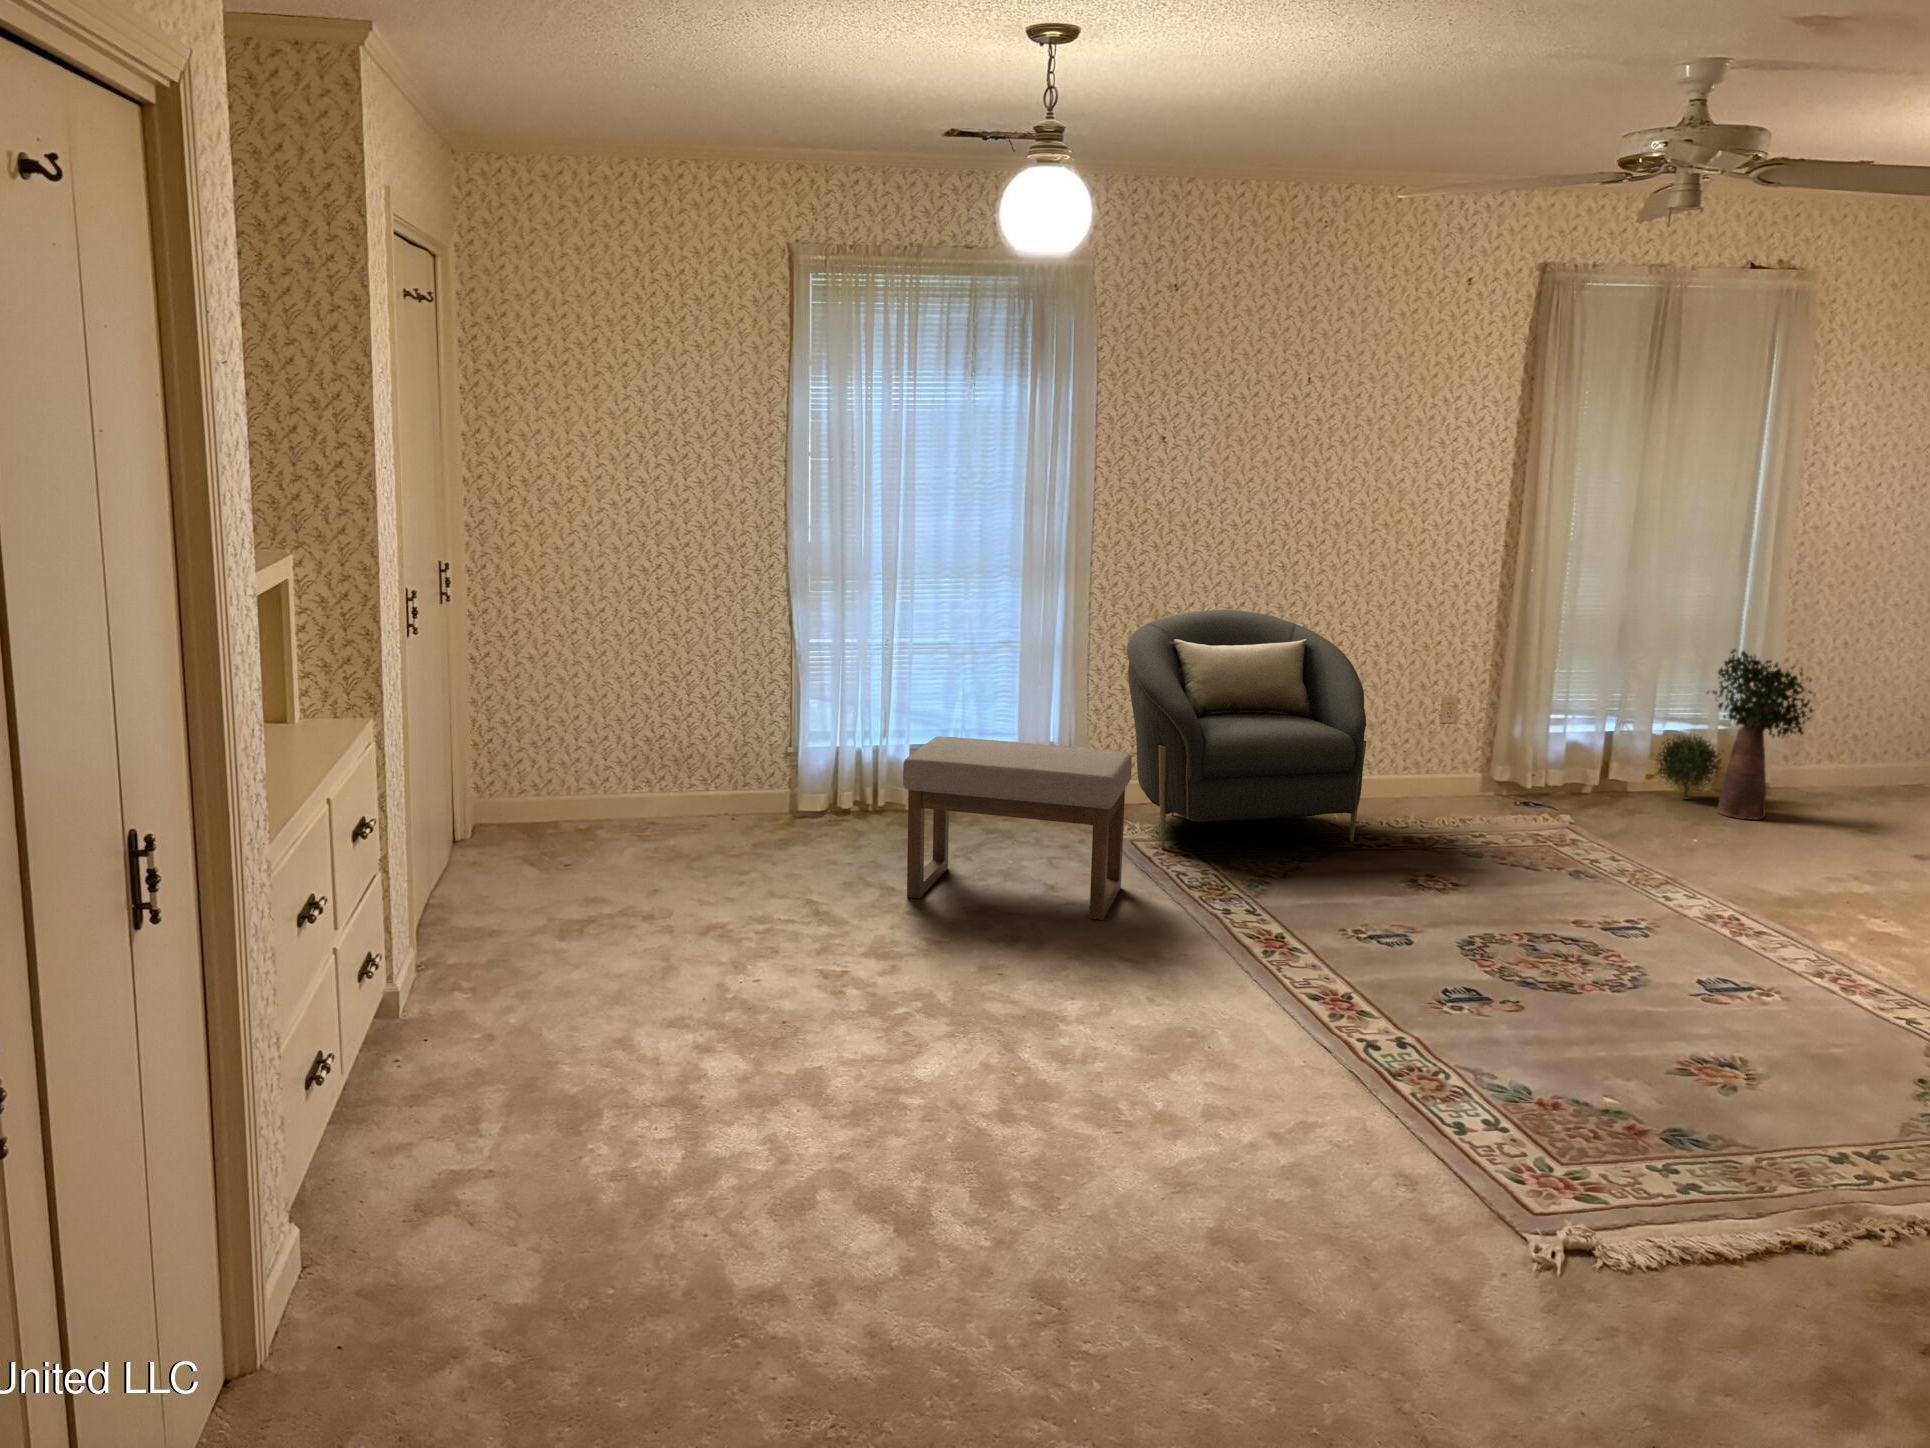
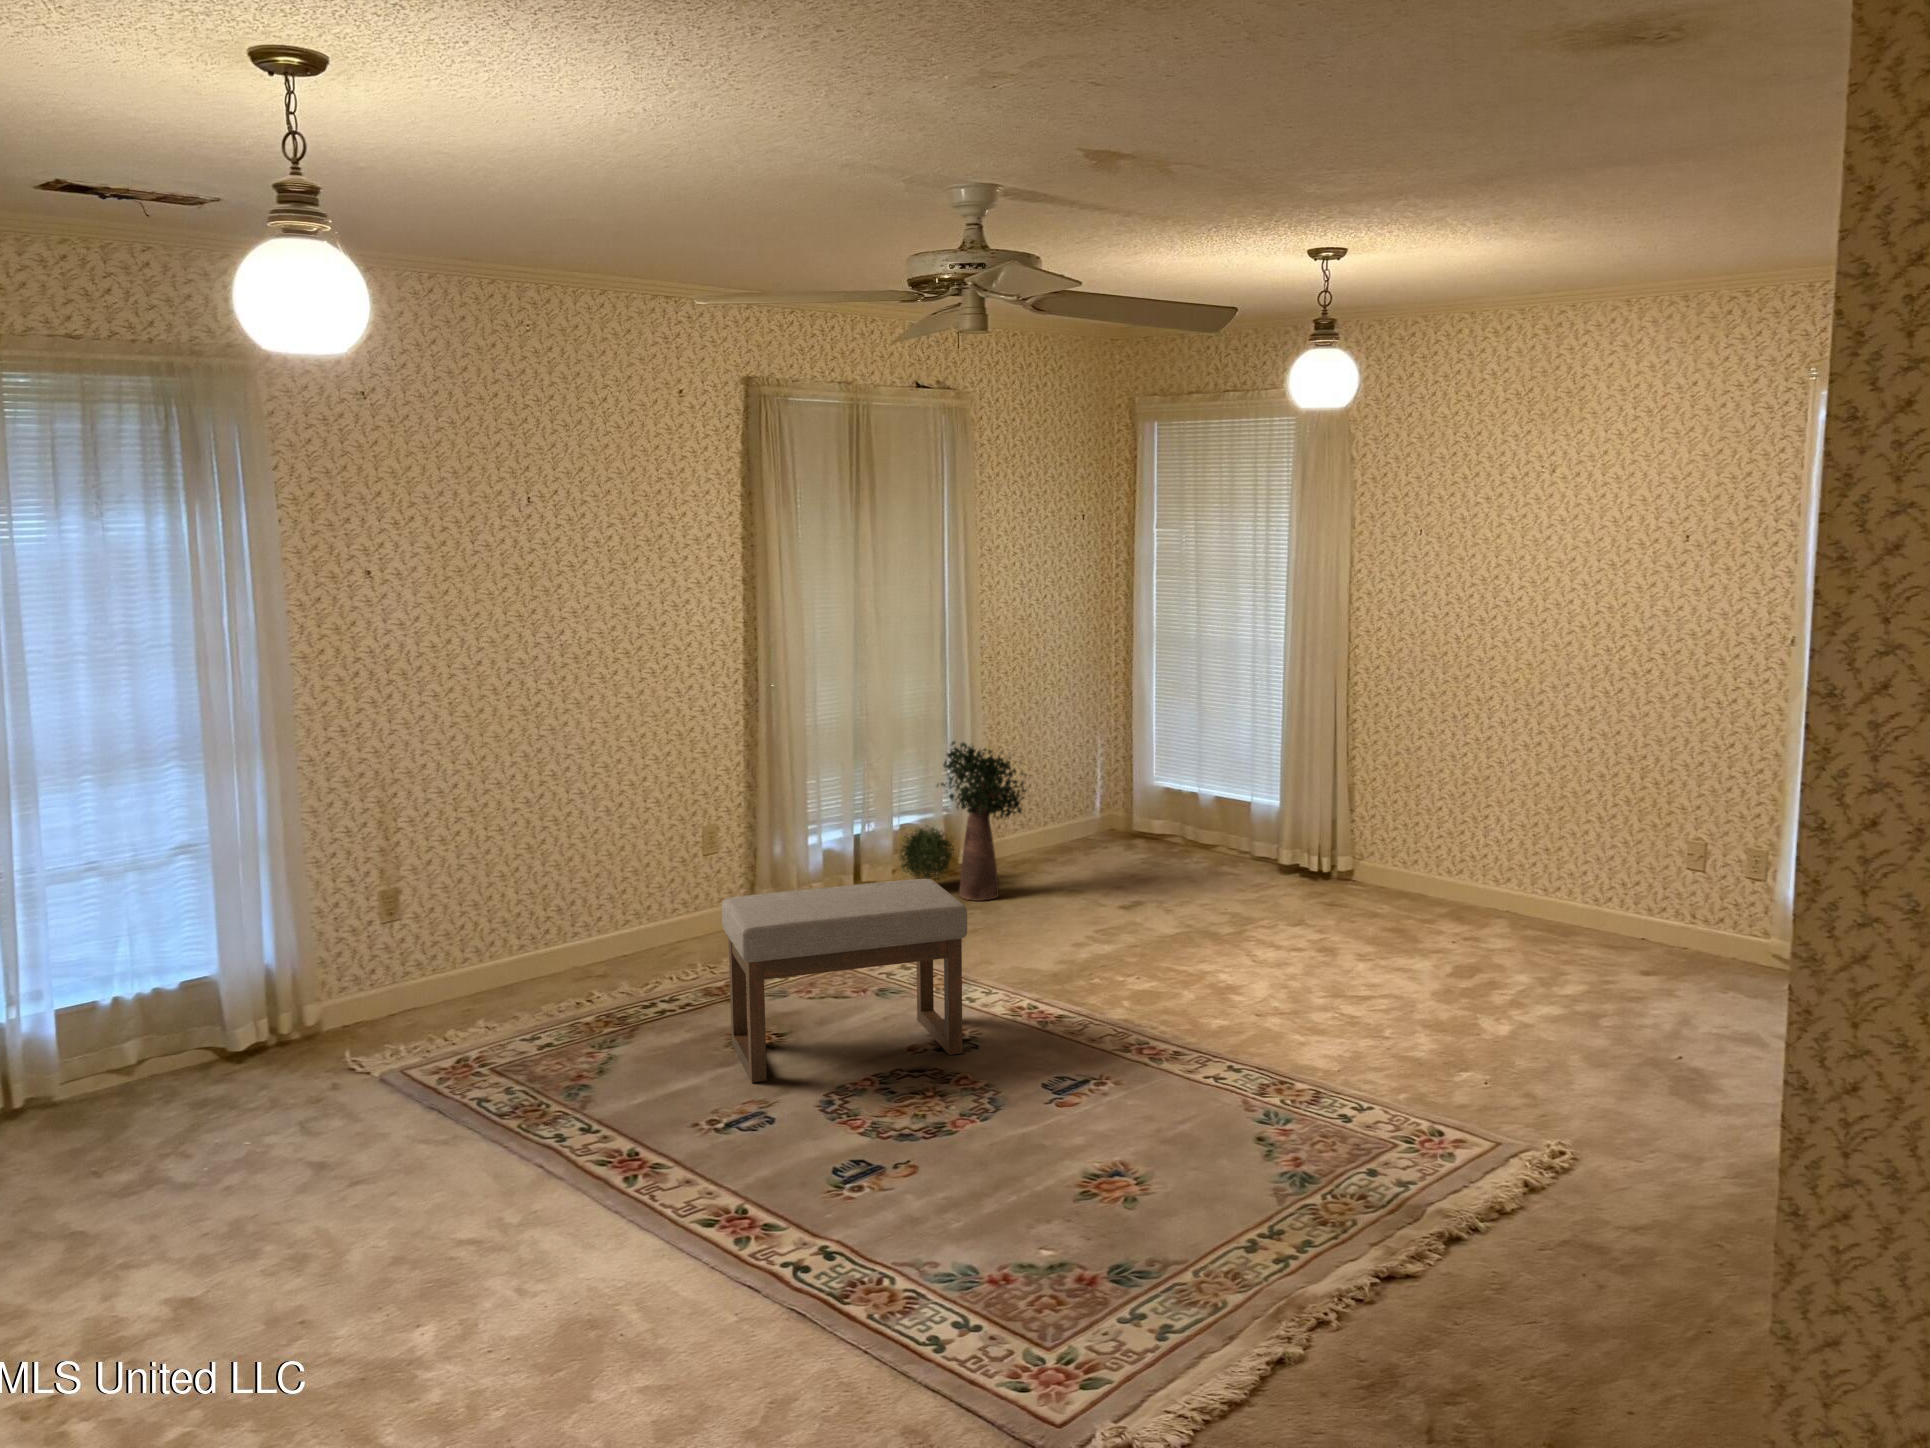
armchair: present [1127,610,1367,848] -> none [357,766,659,1070]
ottoman: present [903,736,1132,920] -> present [722,879,967,1083]

